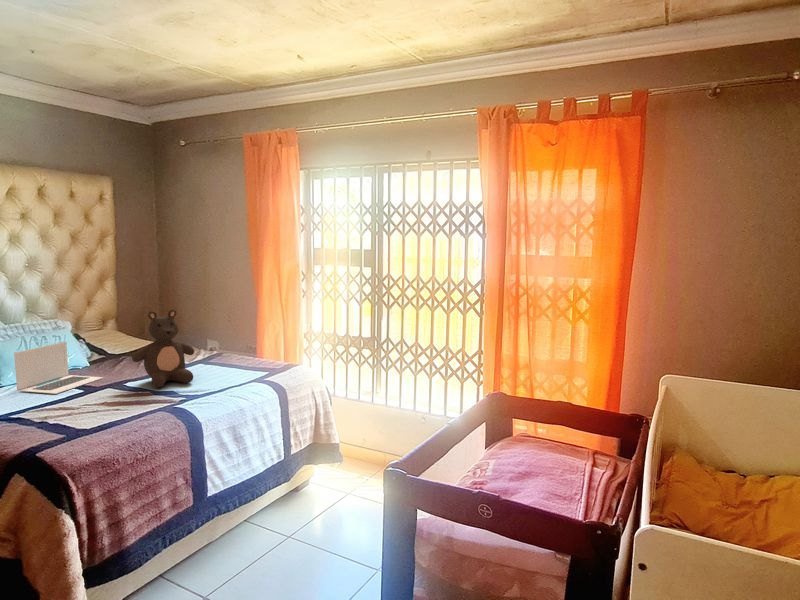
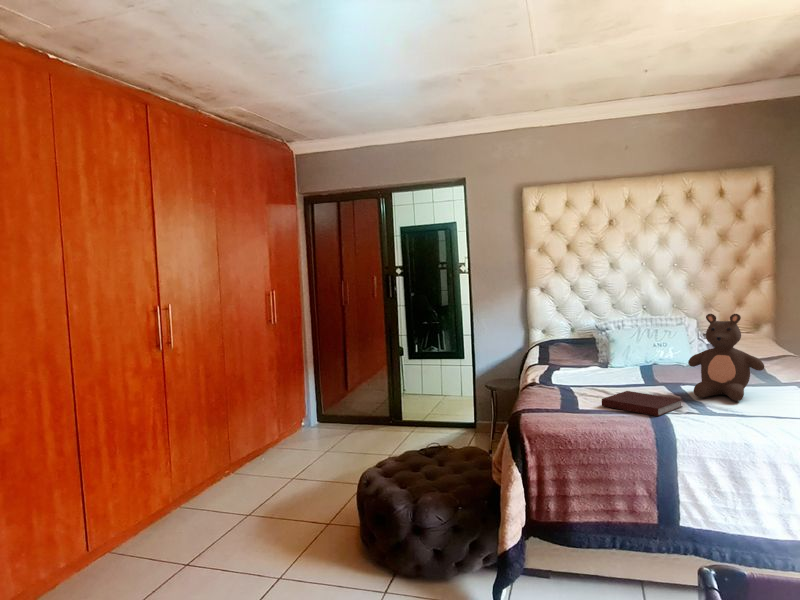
laptop: present [14,342,103,394] -> none [609,338,683,382]
notebook: none [91,391,162,419] -> present [602,391,683,416]

